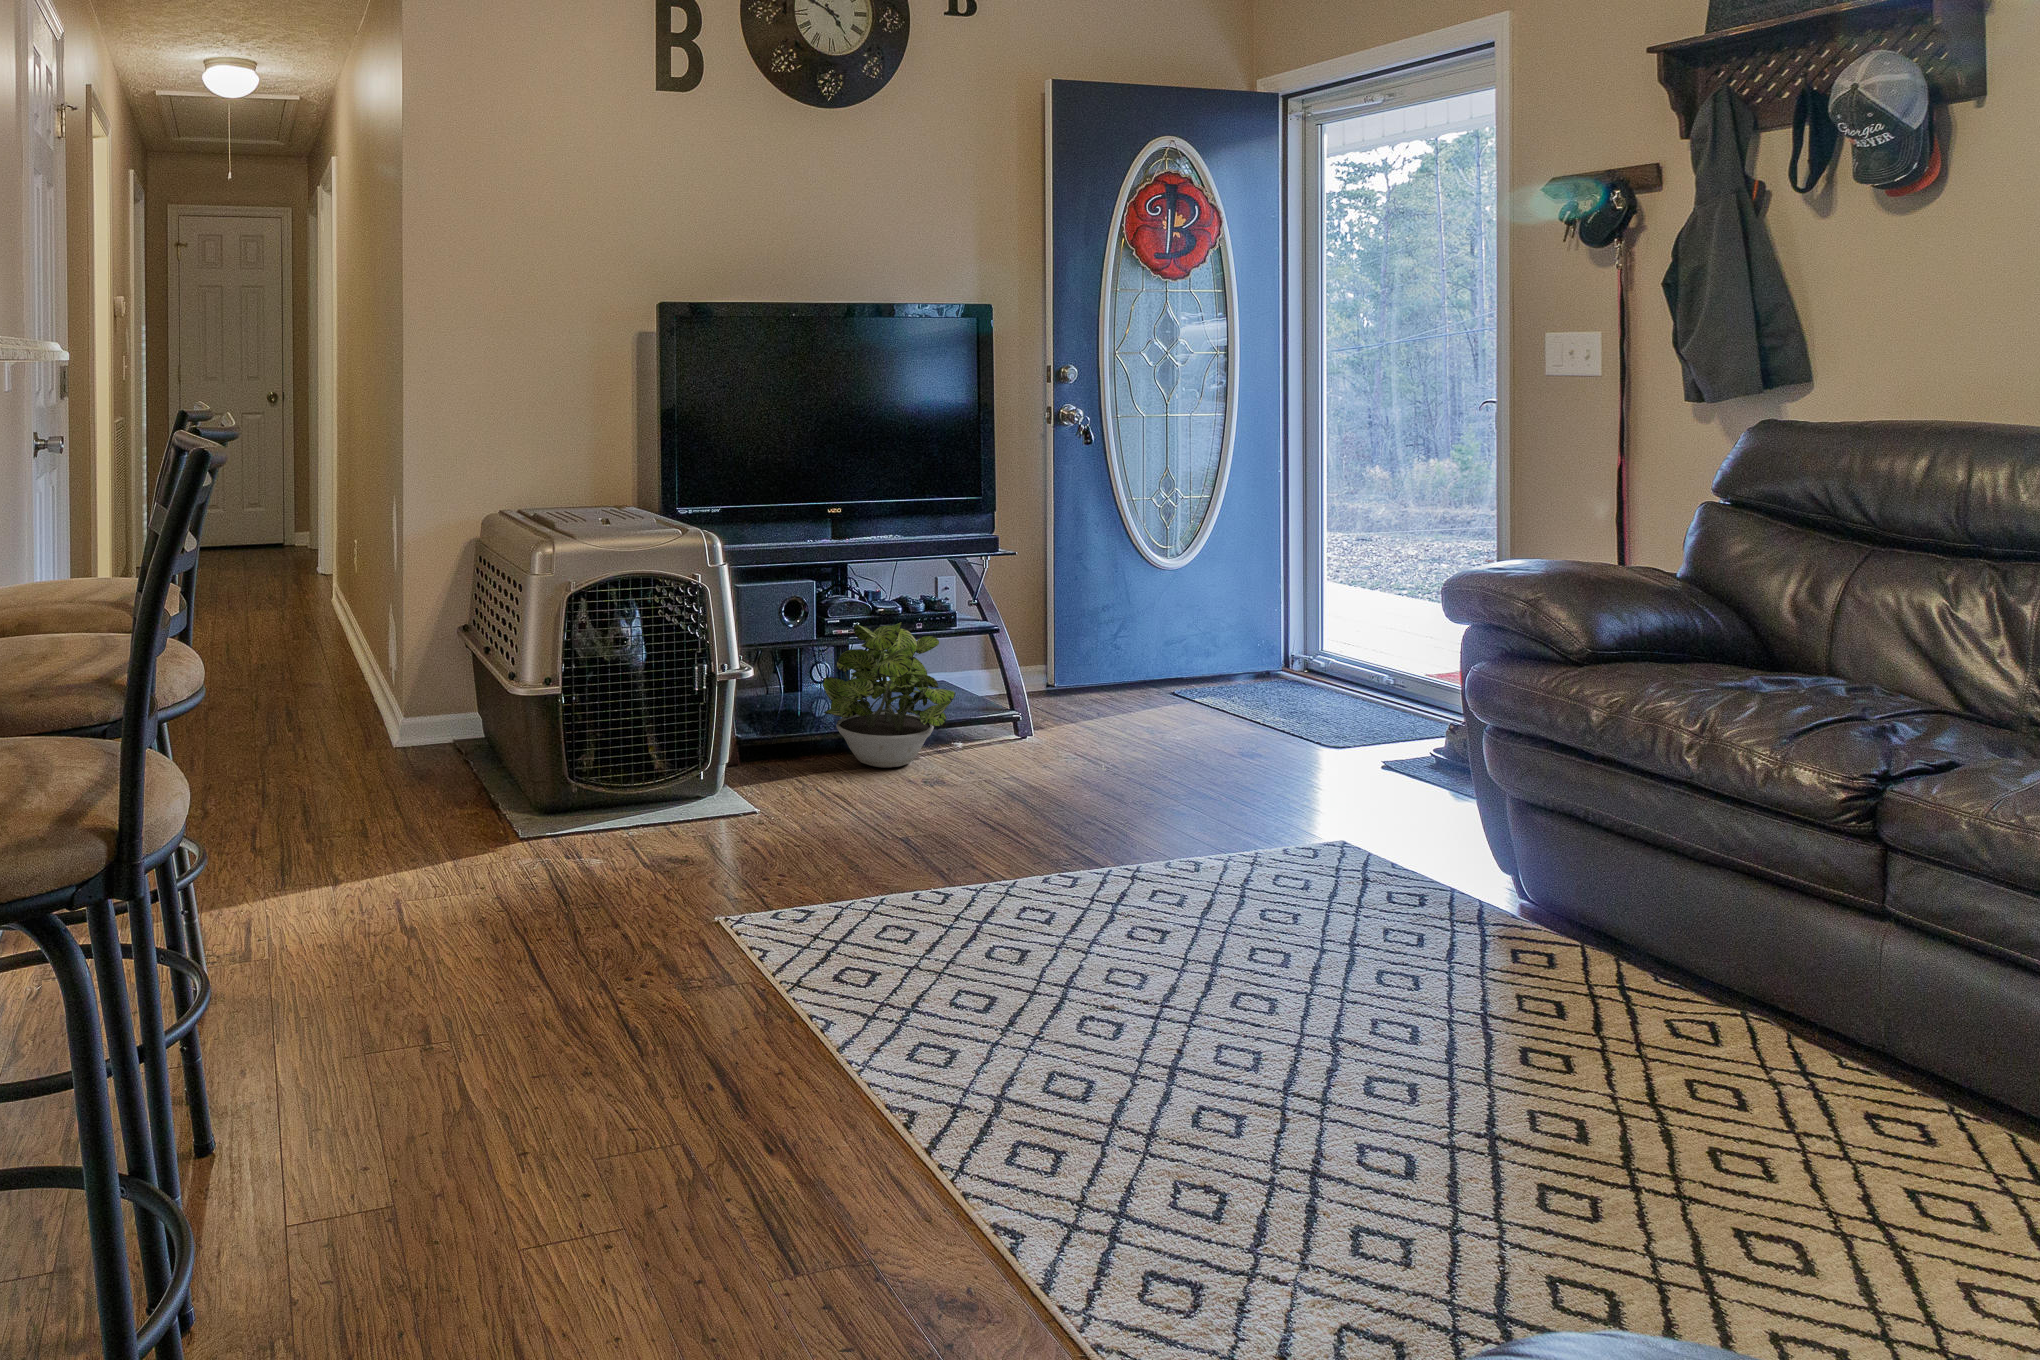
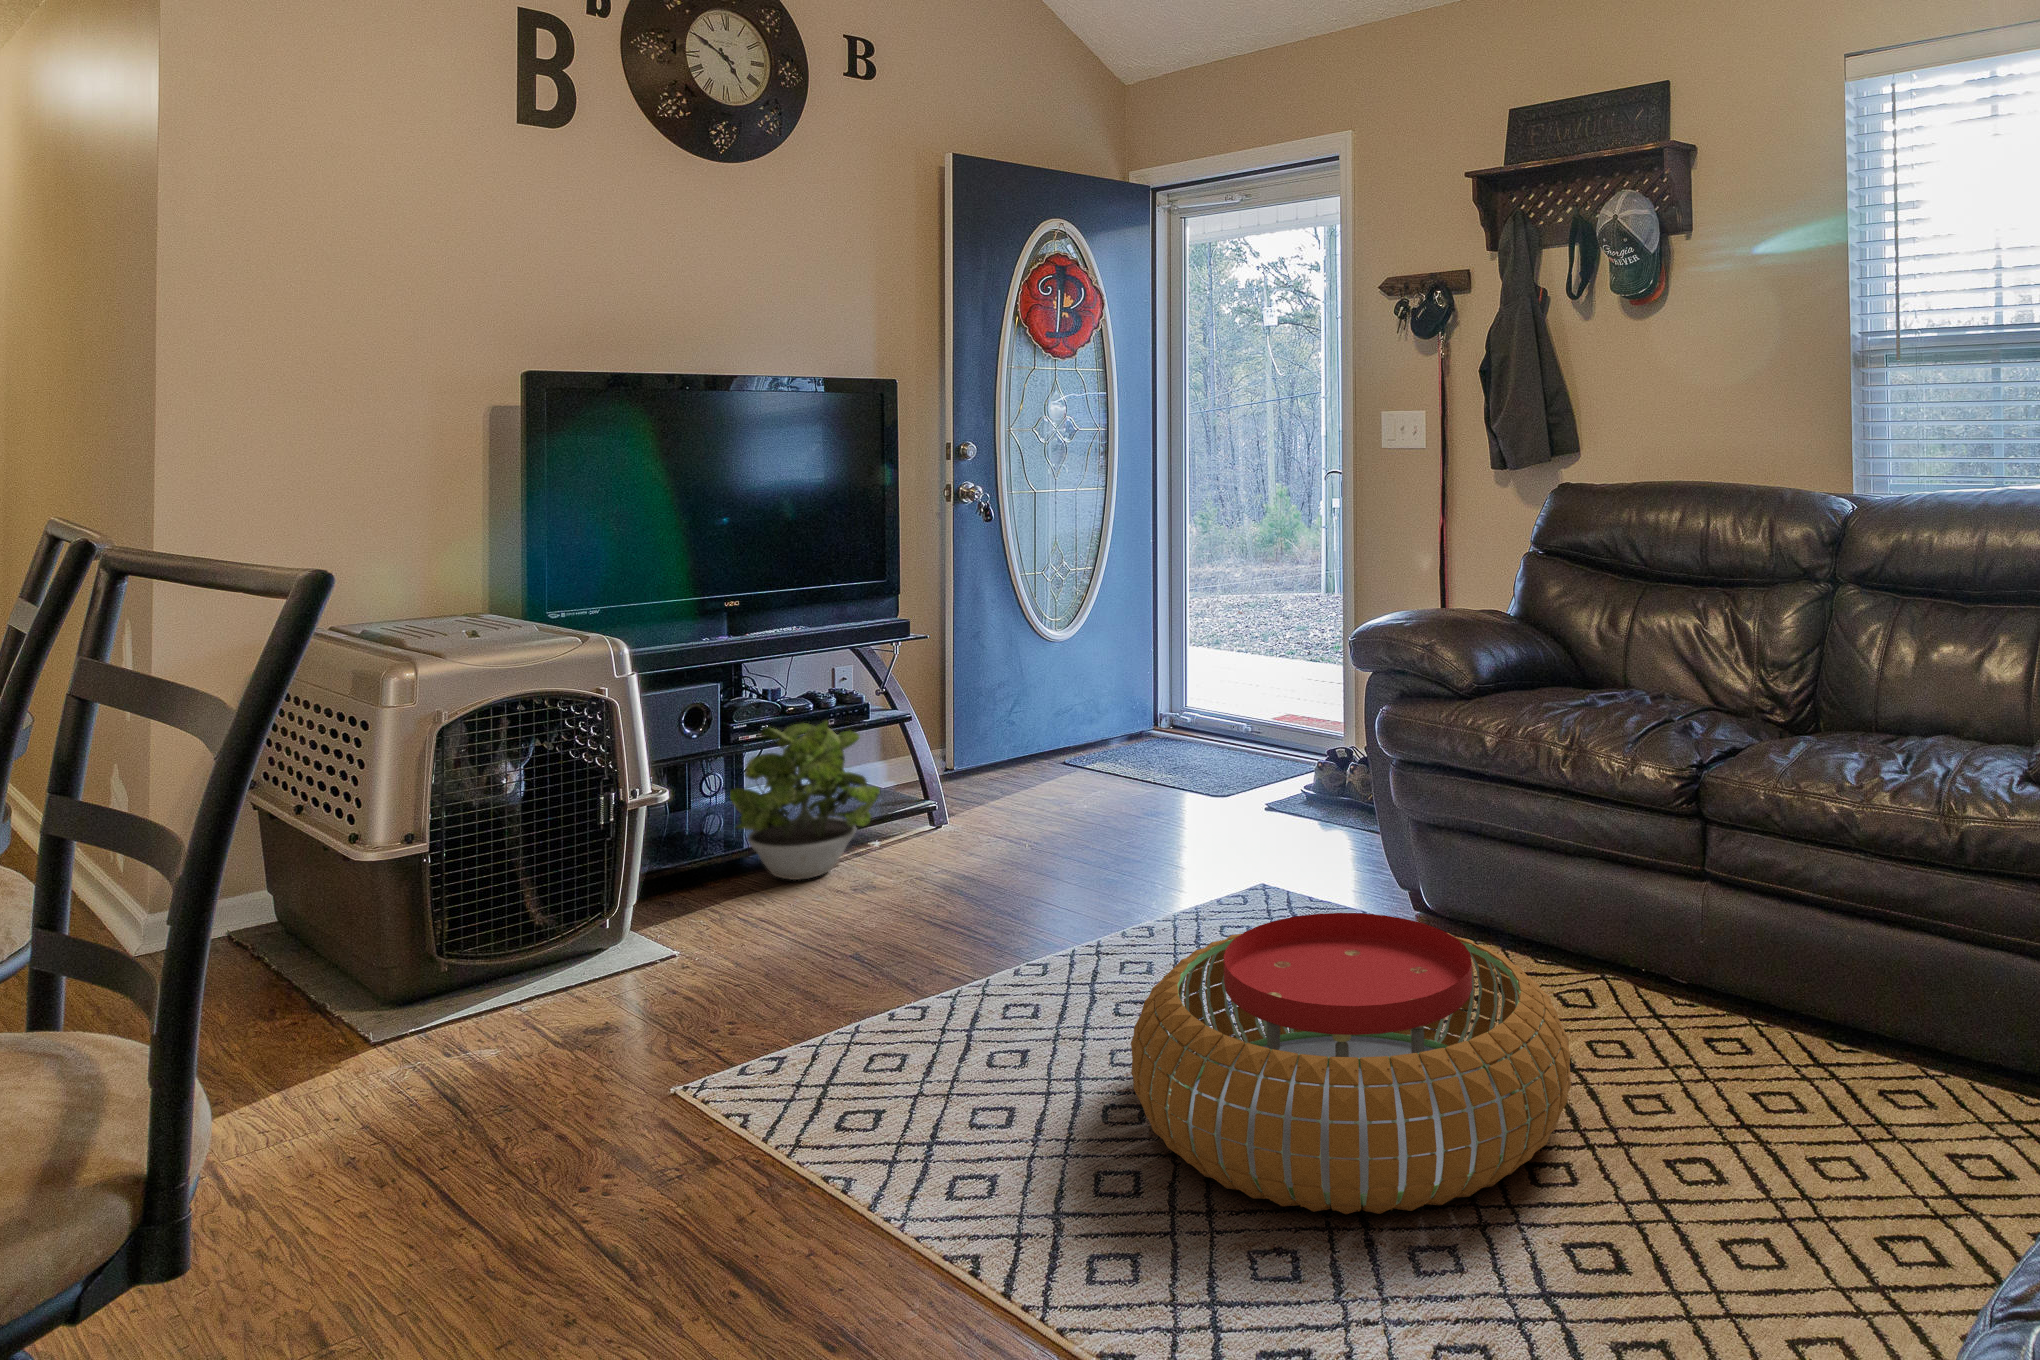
pouf: none [1100,866,1620,1196] -> present [1131,913,1571,1214]

